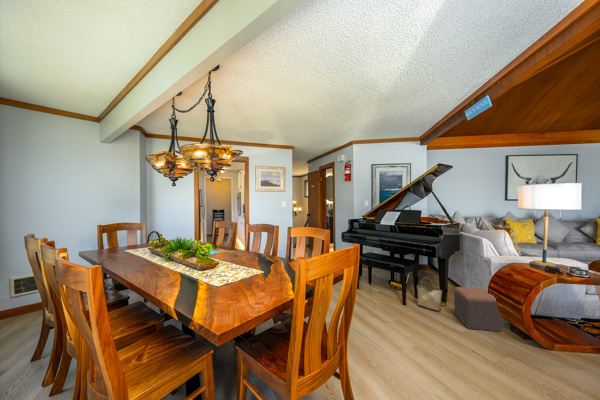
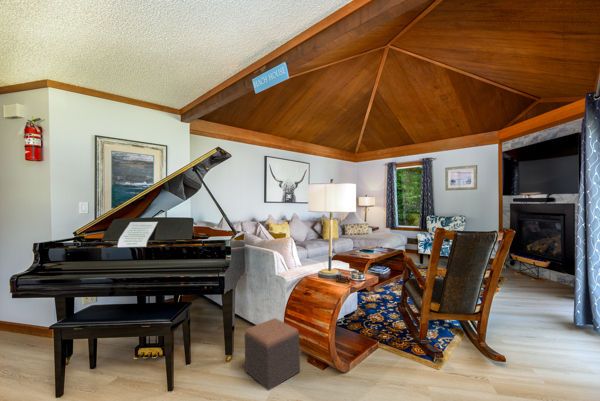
woven basket: present [417,277,442,311] -> none [189,321,228,379]

